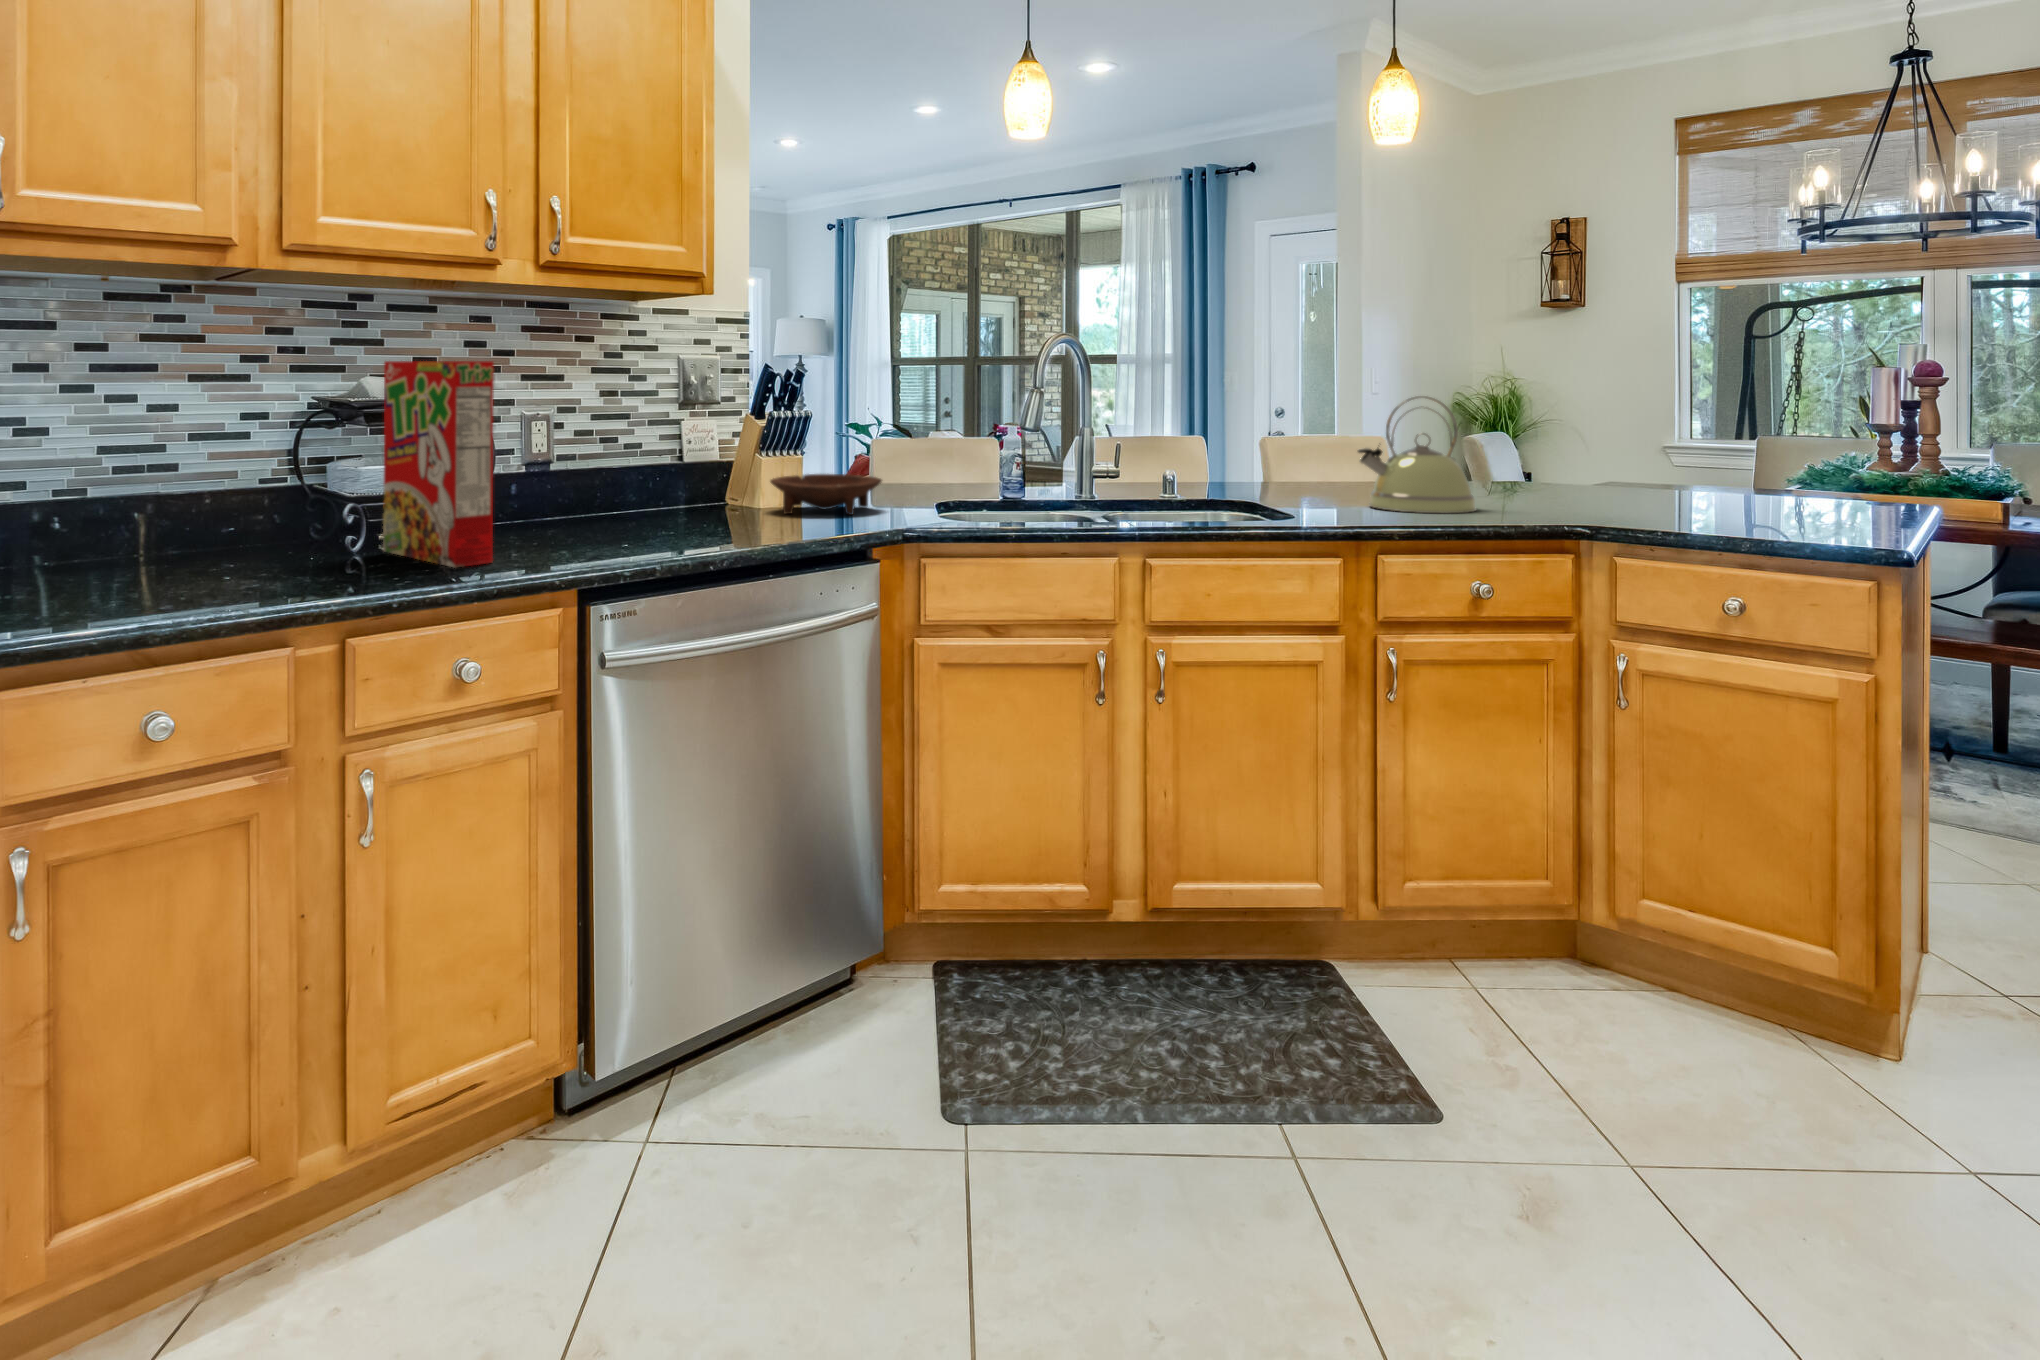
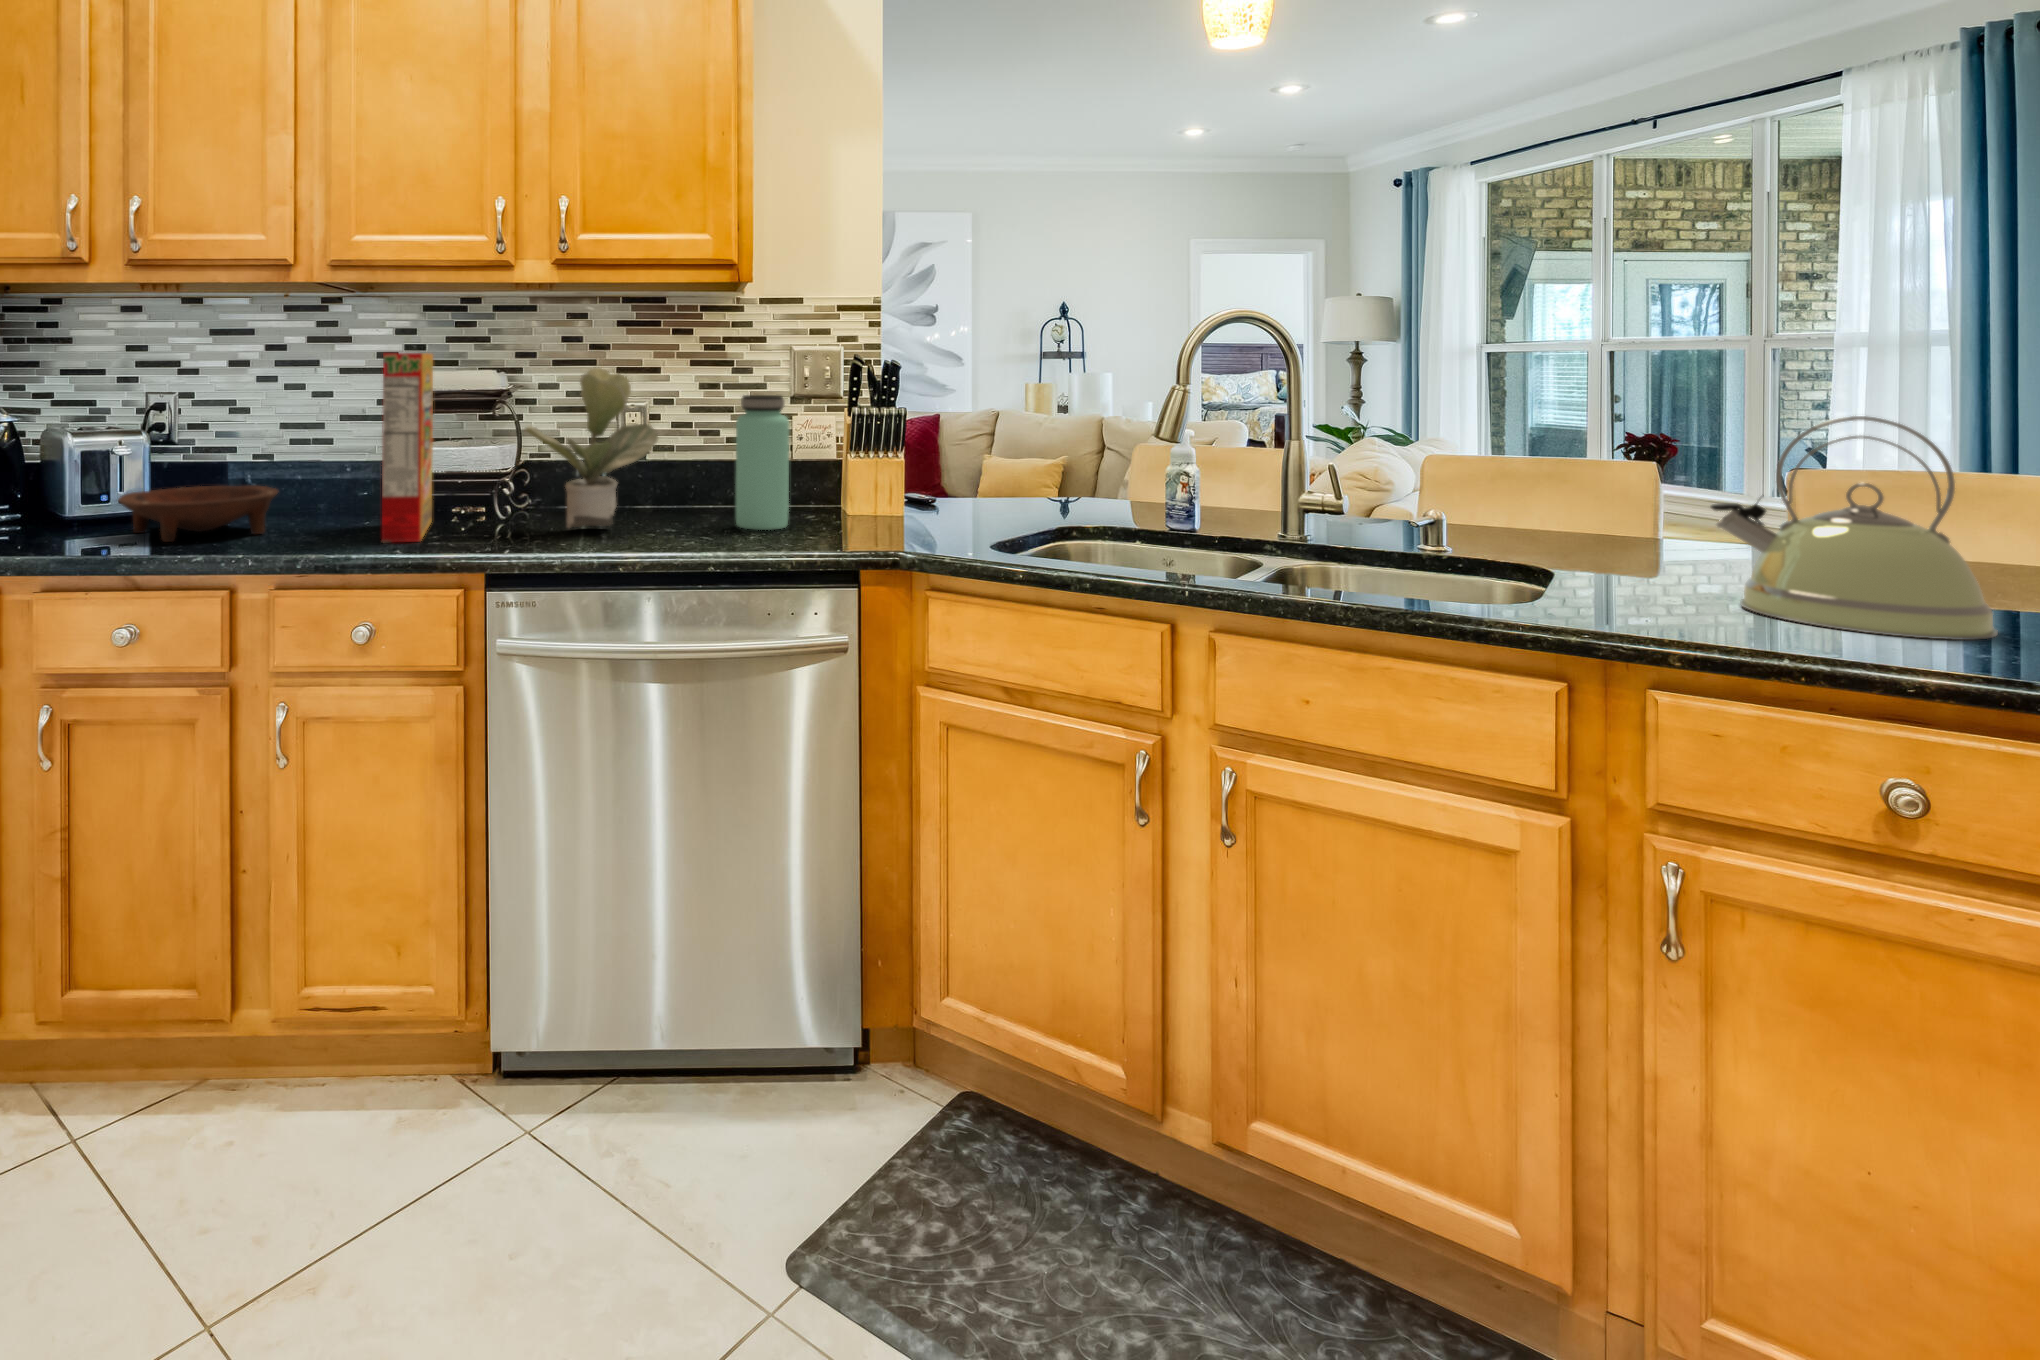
potted plant: none [546,375,680,539] -> present [525,368,658,528]
bottle: none [710,399,761,525] -> present [736,395,789,530]
bowl: present [770,474,882,515] -> present [118,485,278,542]

